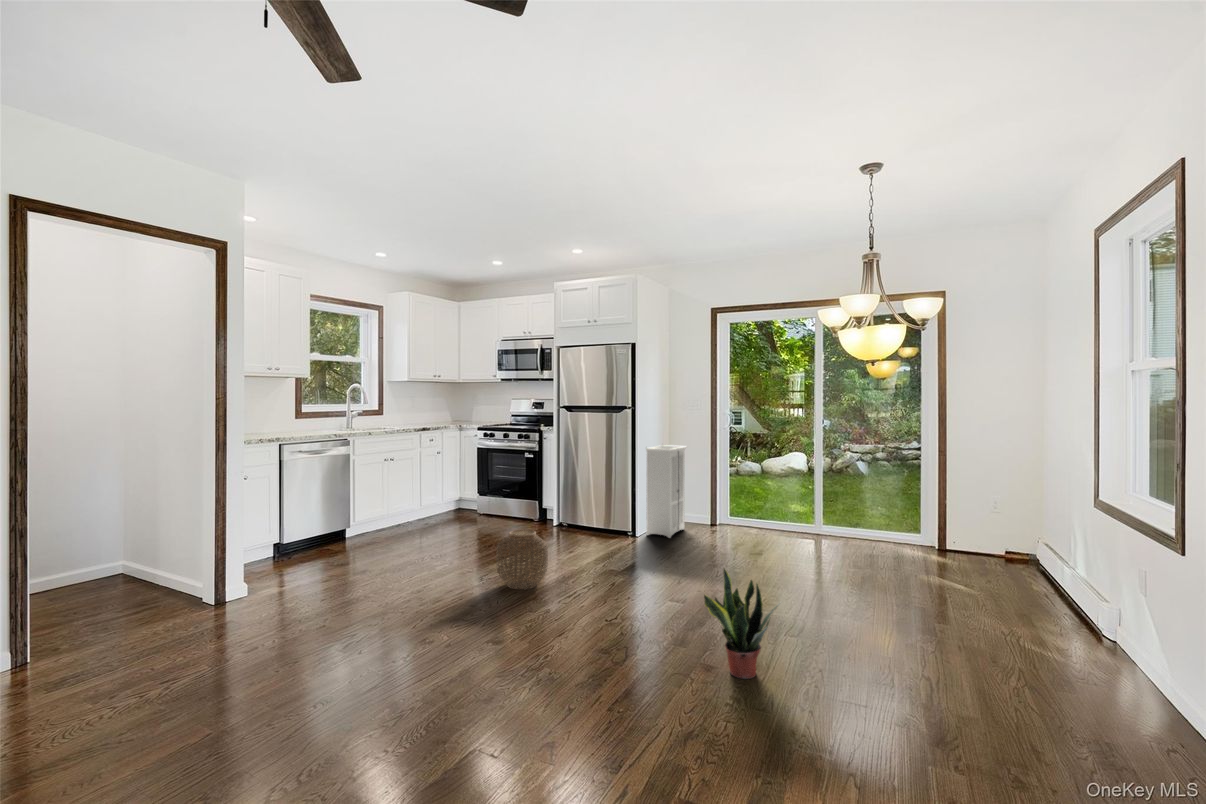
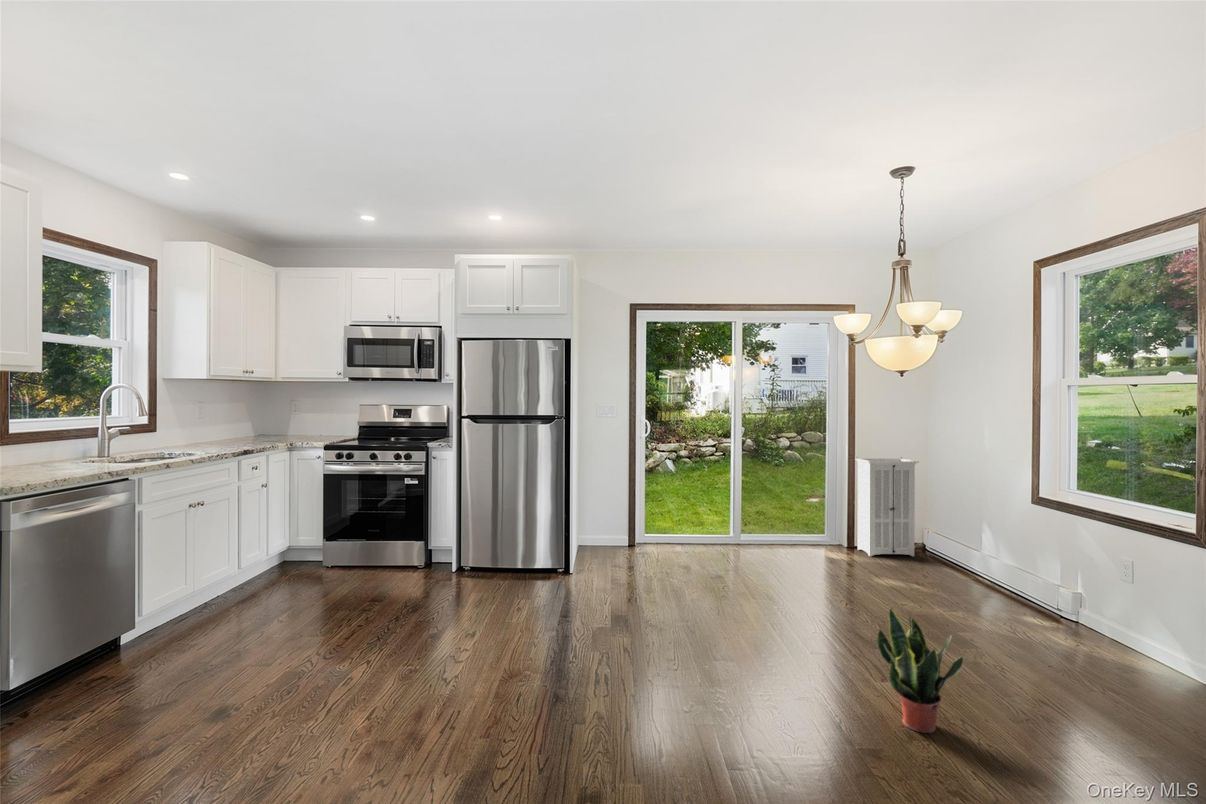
storage cabinet: present [646,445,687,538] -> present [856,457,919,556]
woven basket: present [496,529,548,589] -> none [495,588,566,674]

